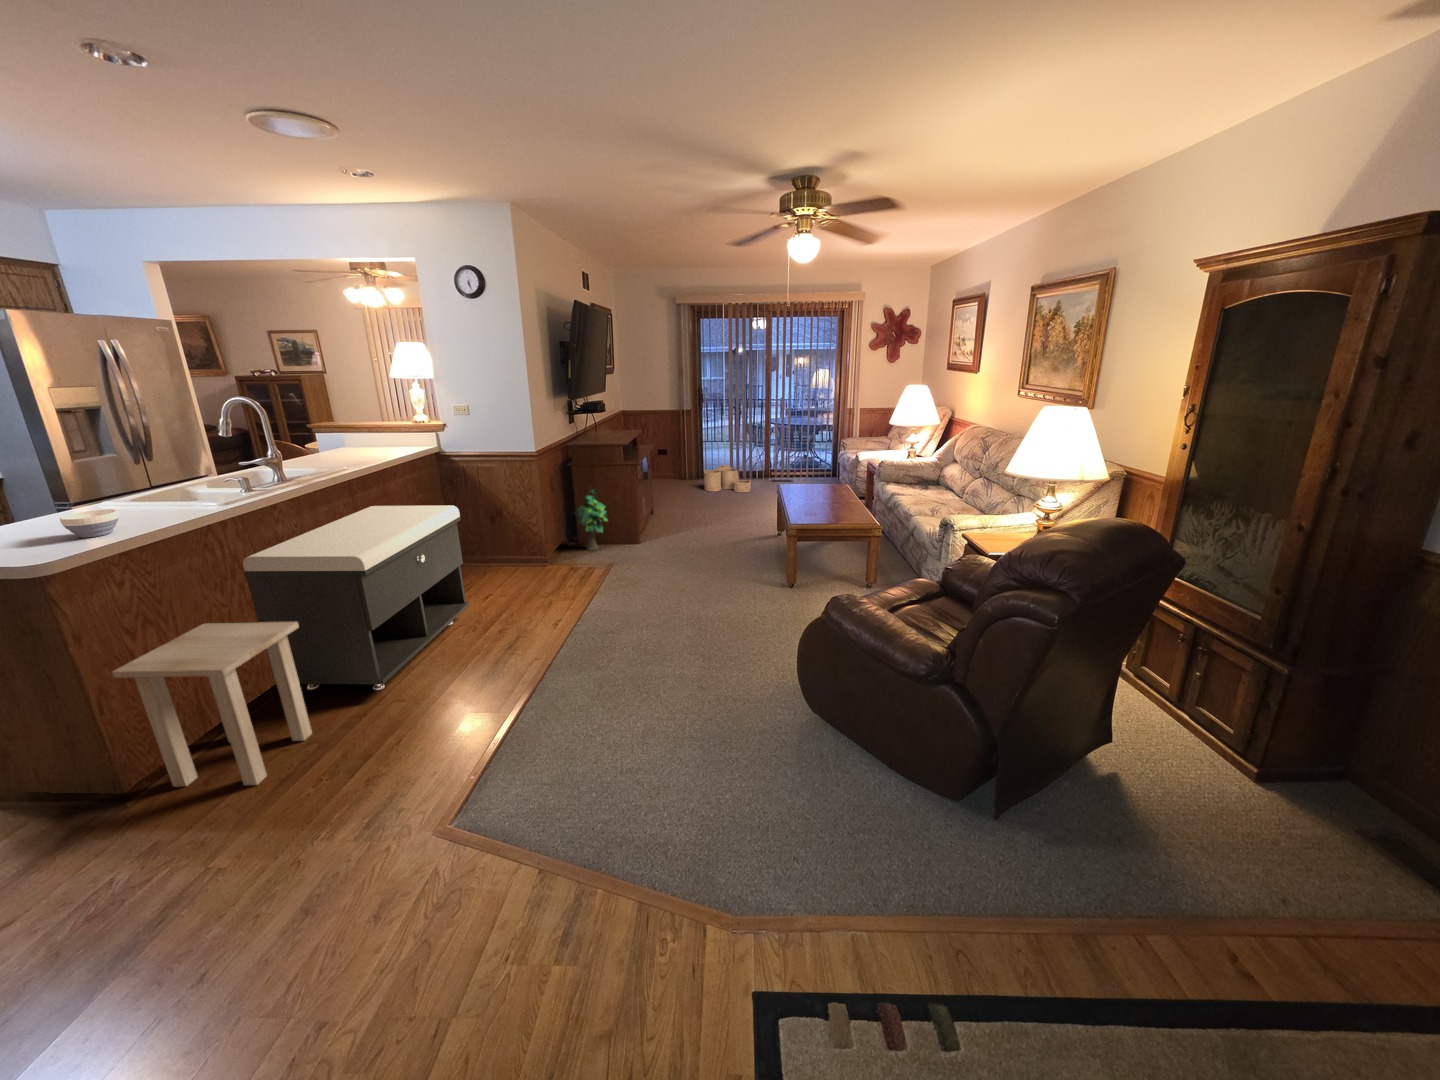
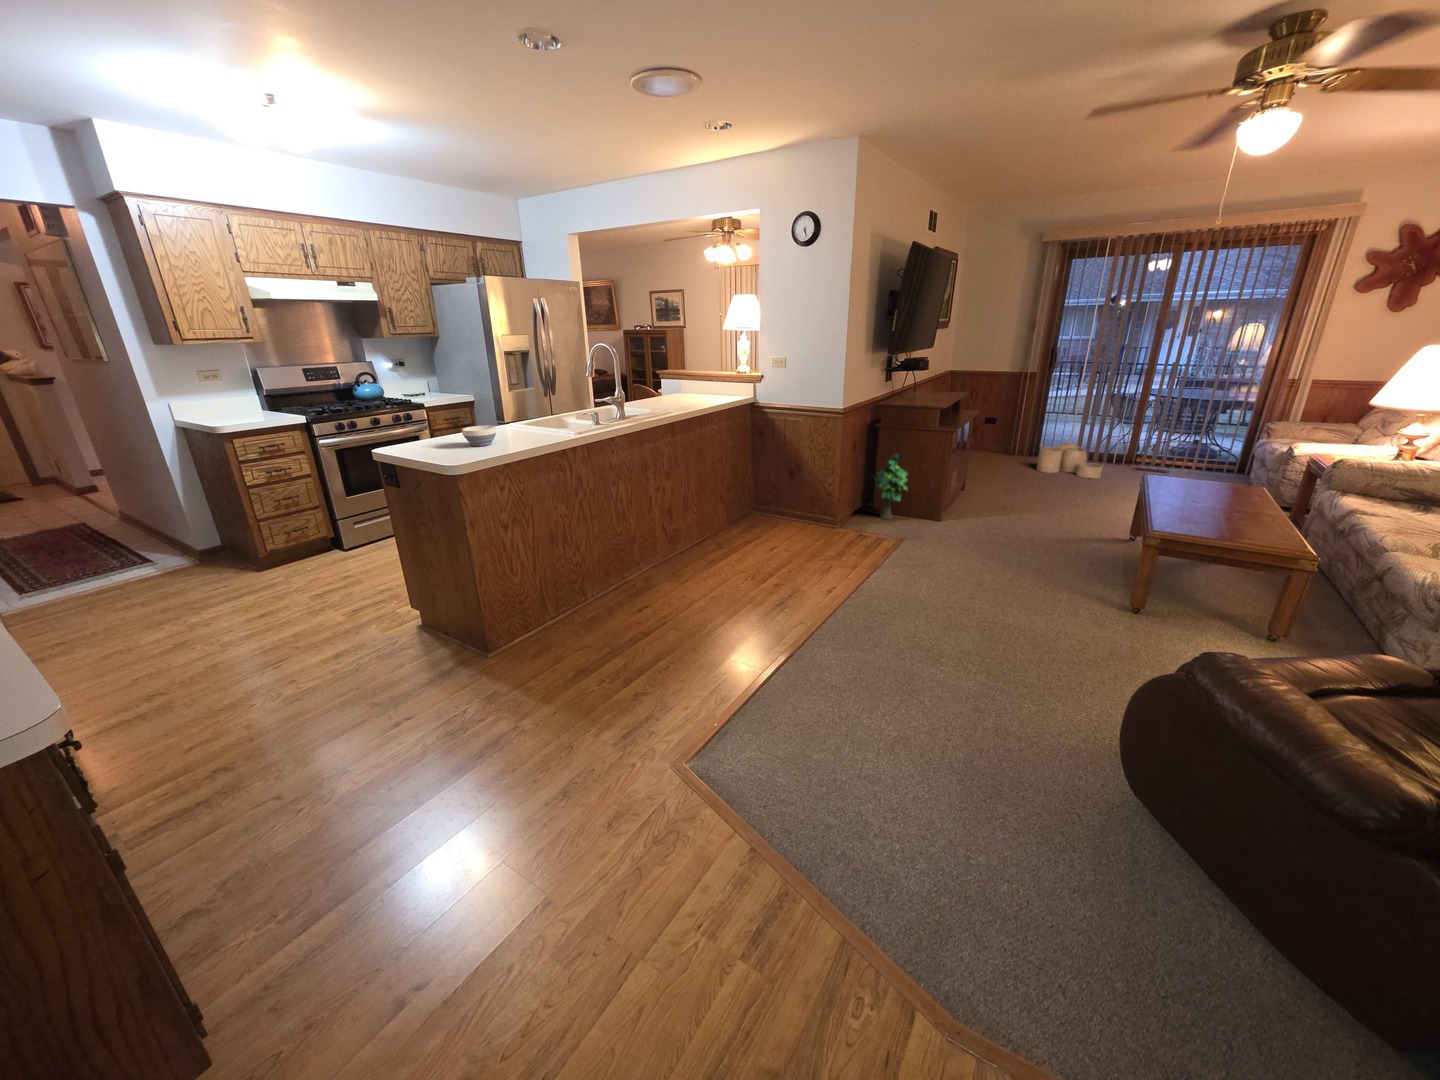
storage bench: present [243,505,470,690] -> none [575,446,754,613]
side table: present [112,622,312,787] -> none [474,527,599,669]

